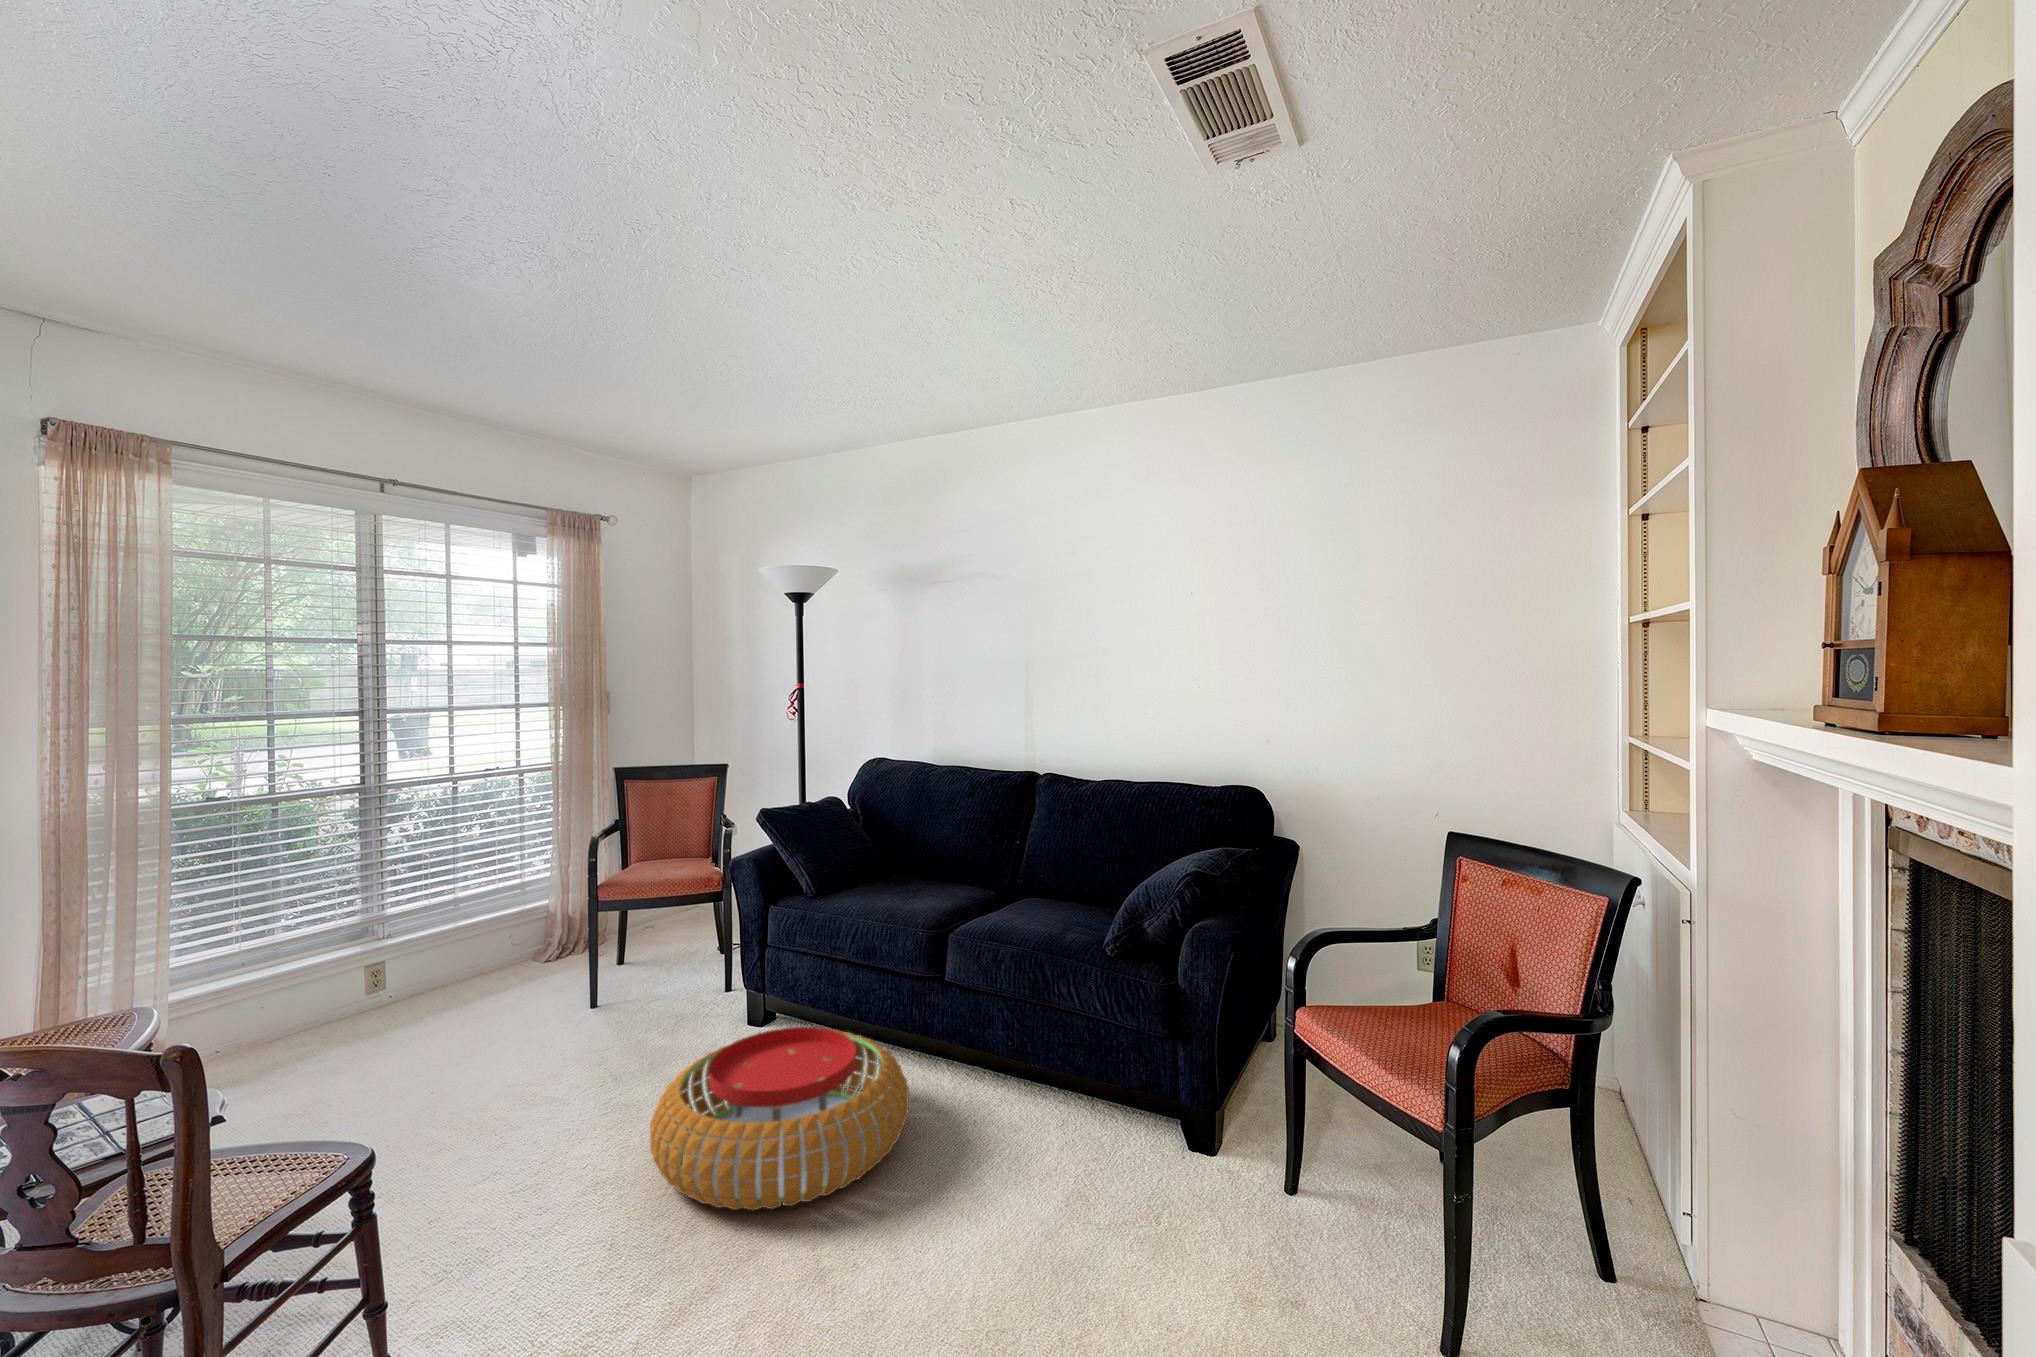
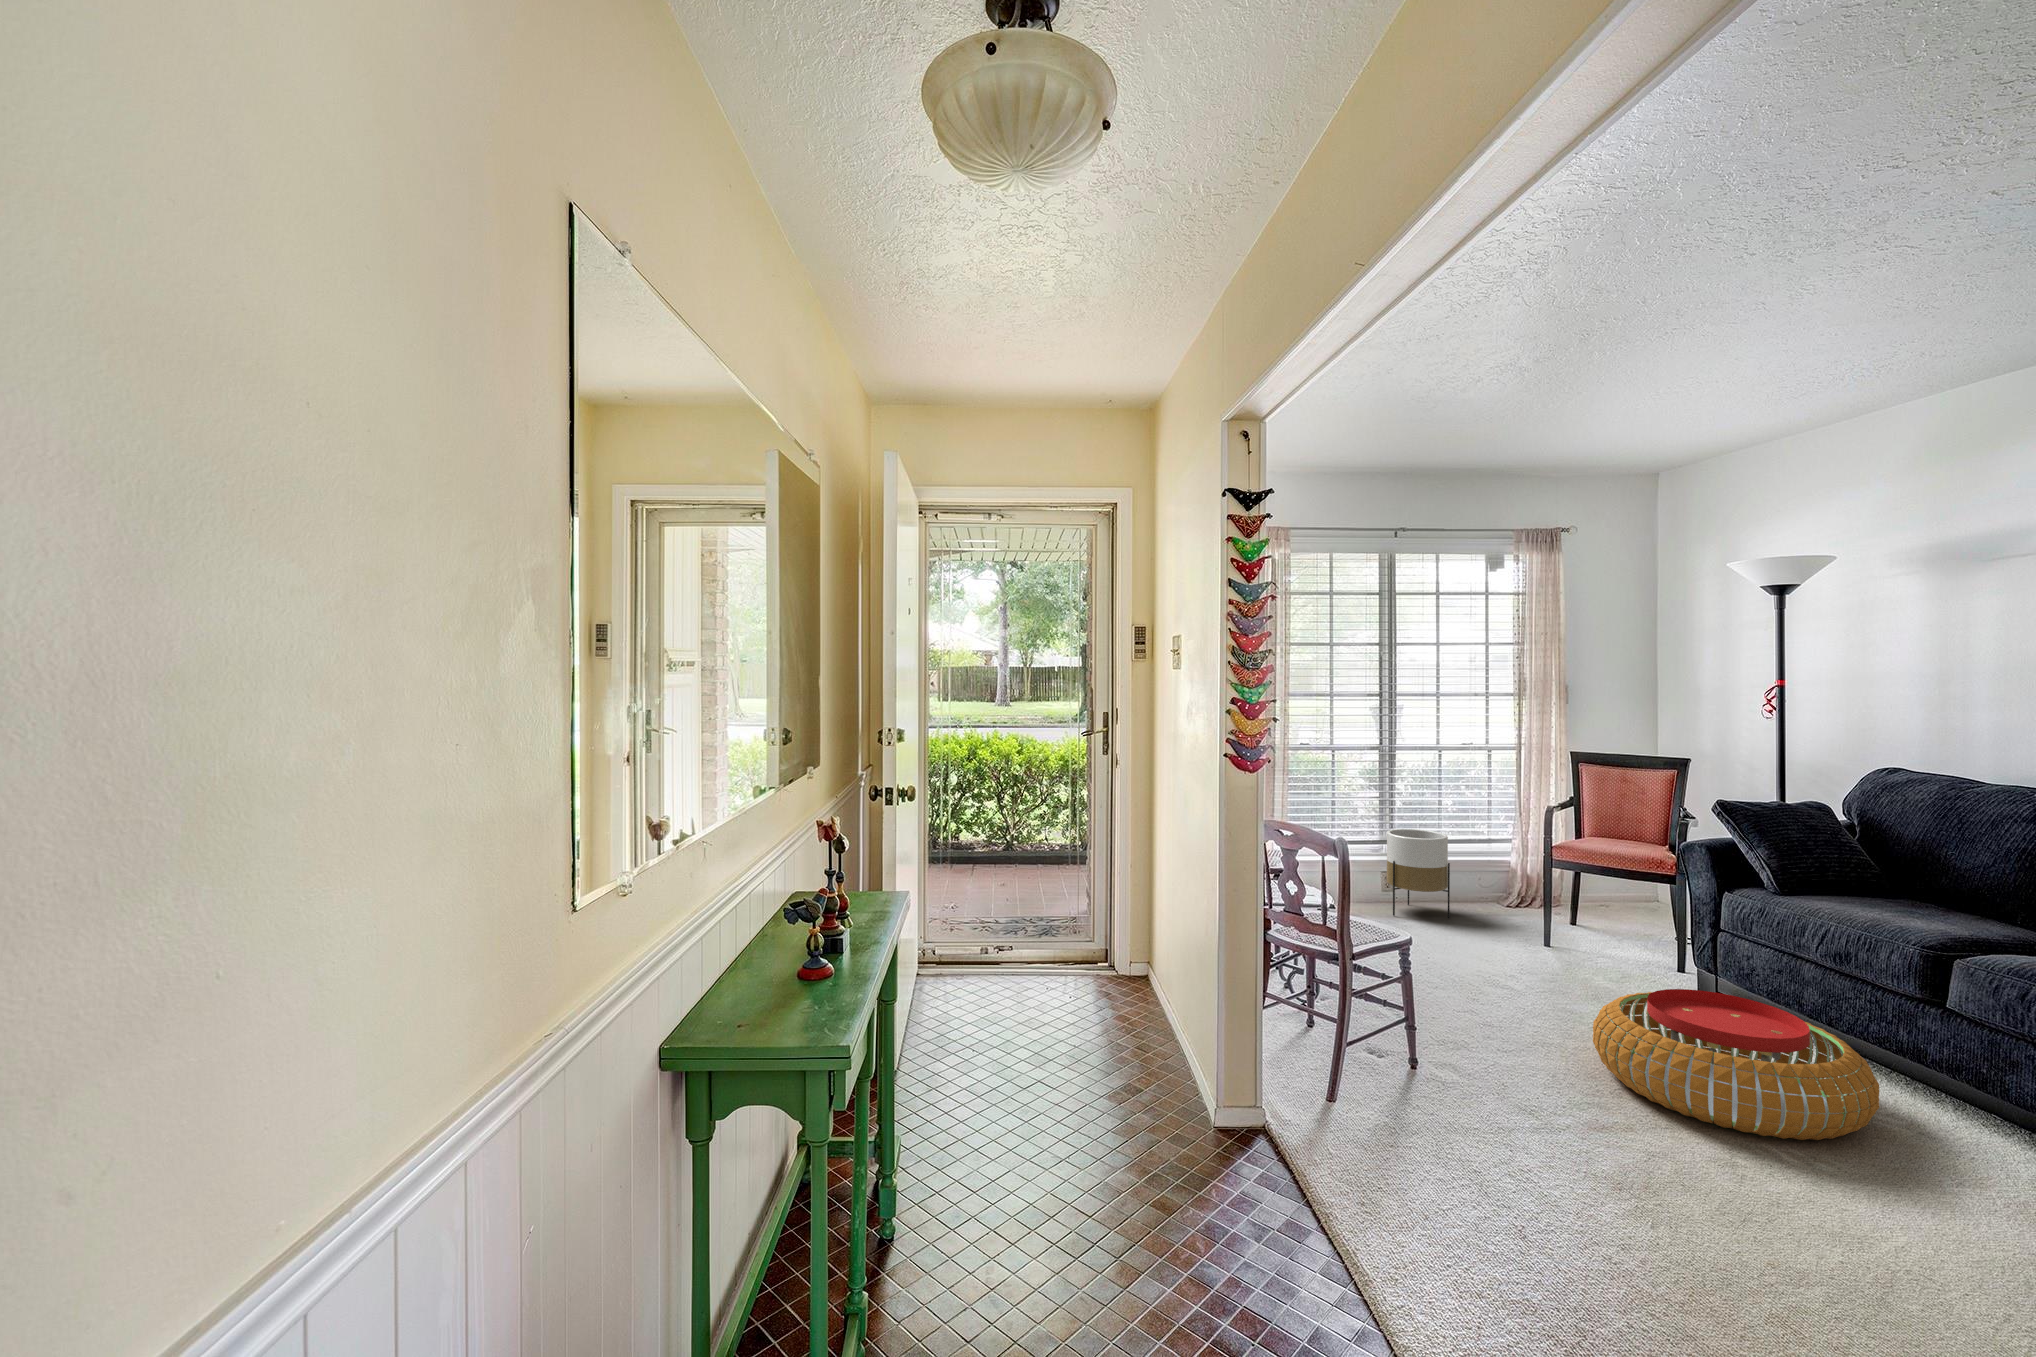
planter: none [372,893,468,1028] -> present [1386,829,1450,918]

